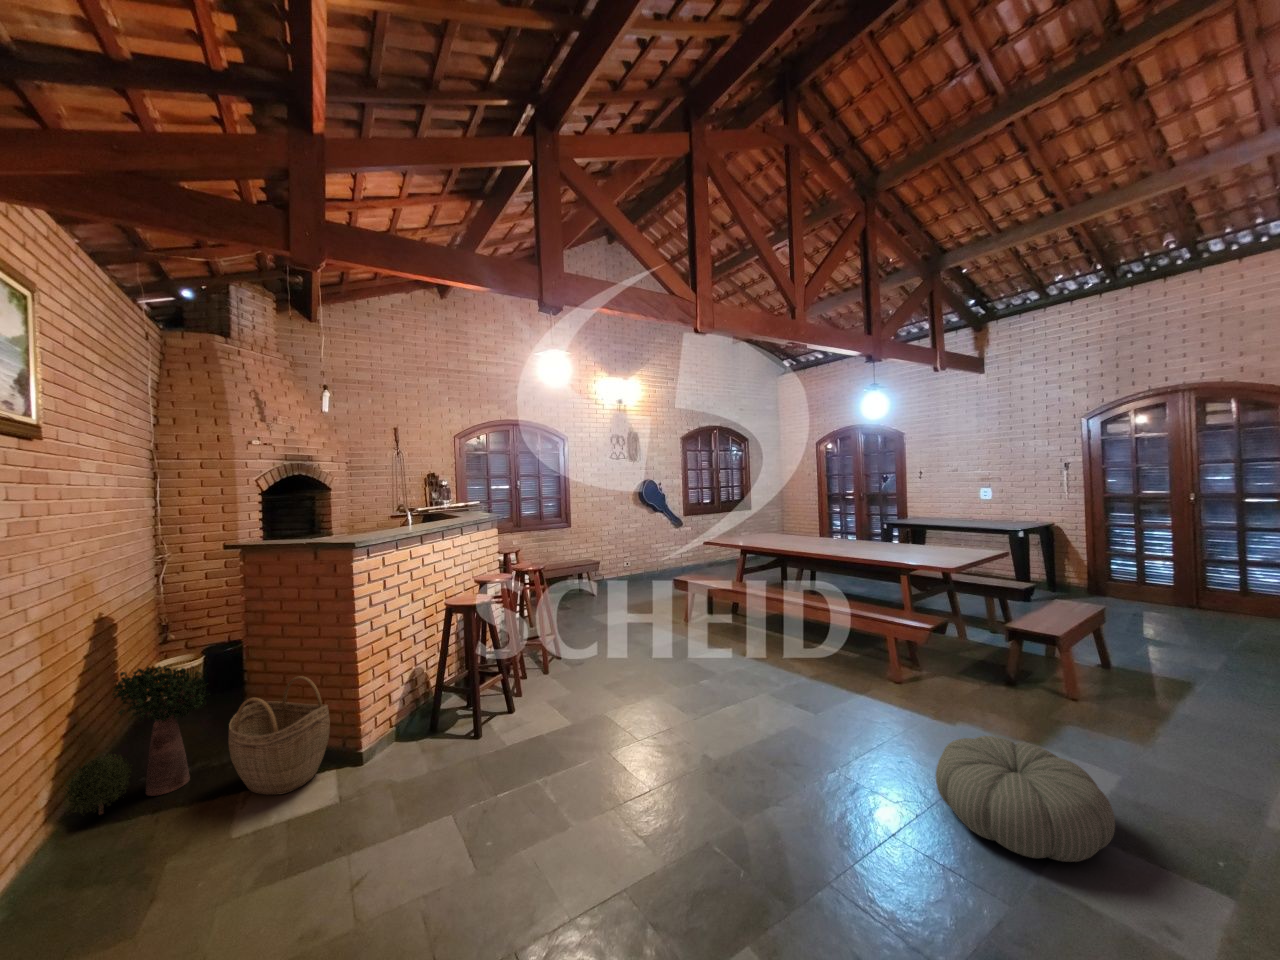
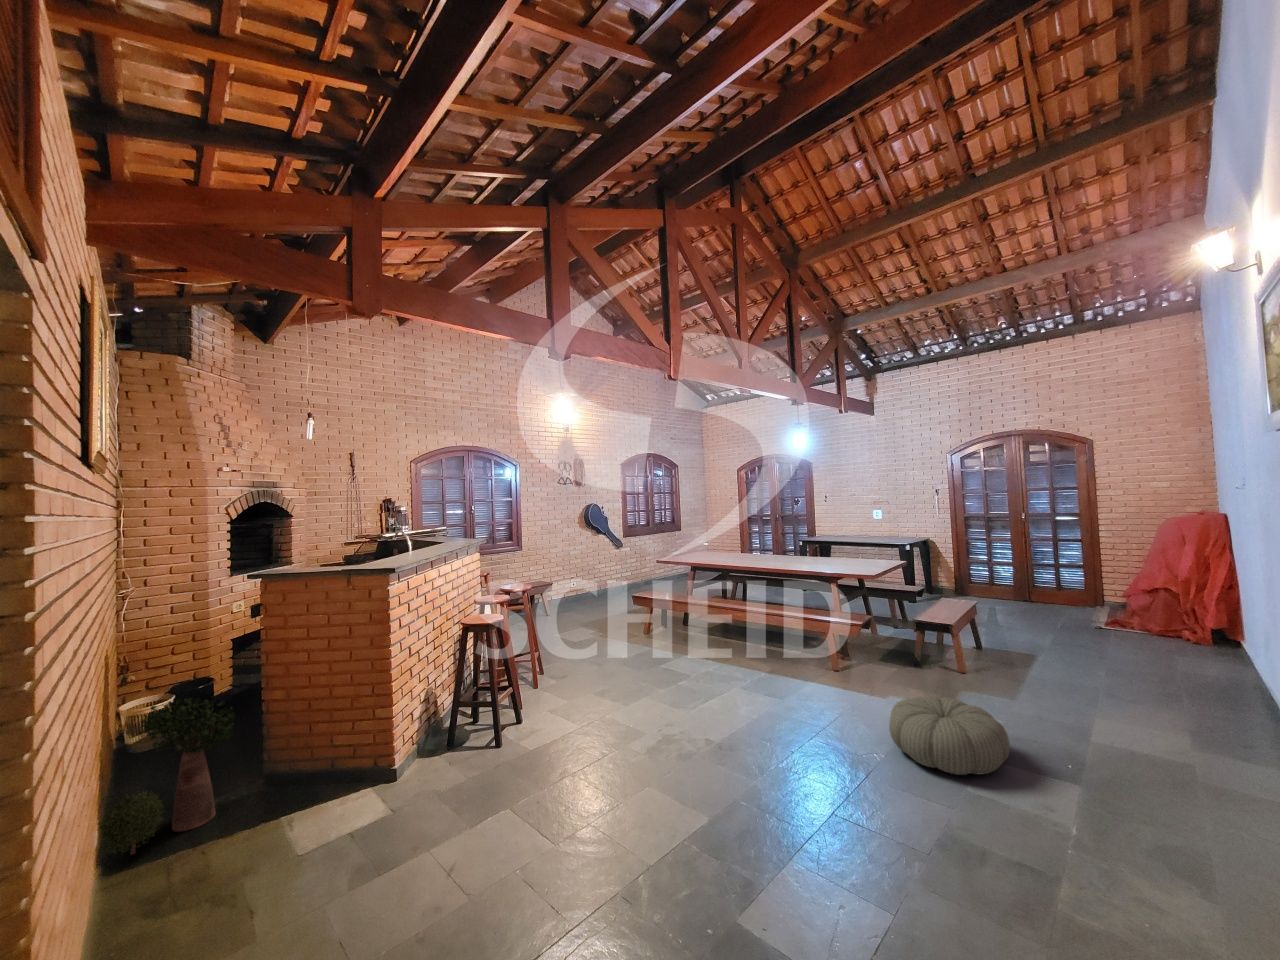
woven basket: present [228,676,330,795] -> none [271,698,368,815]

